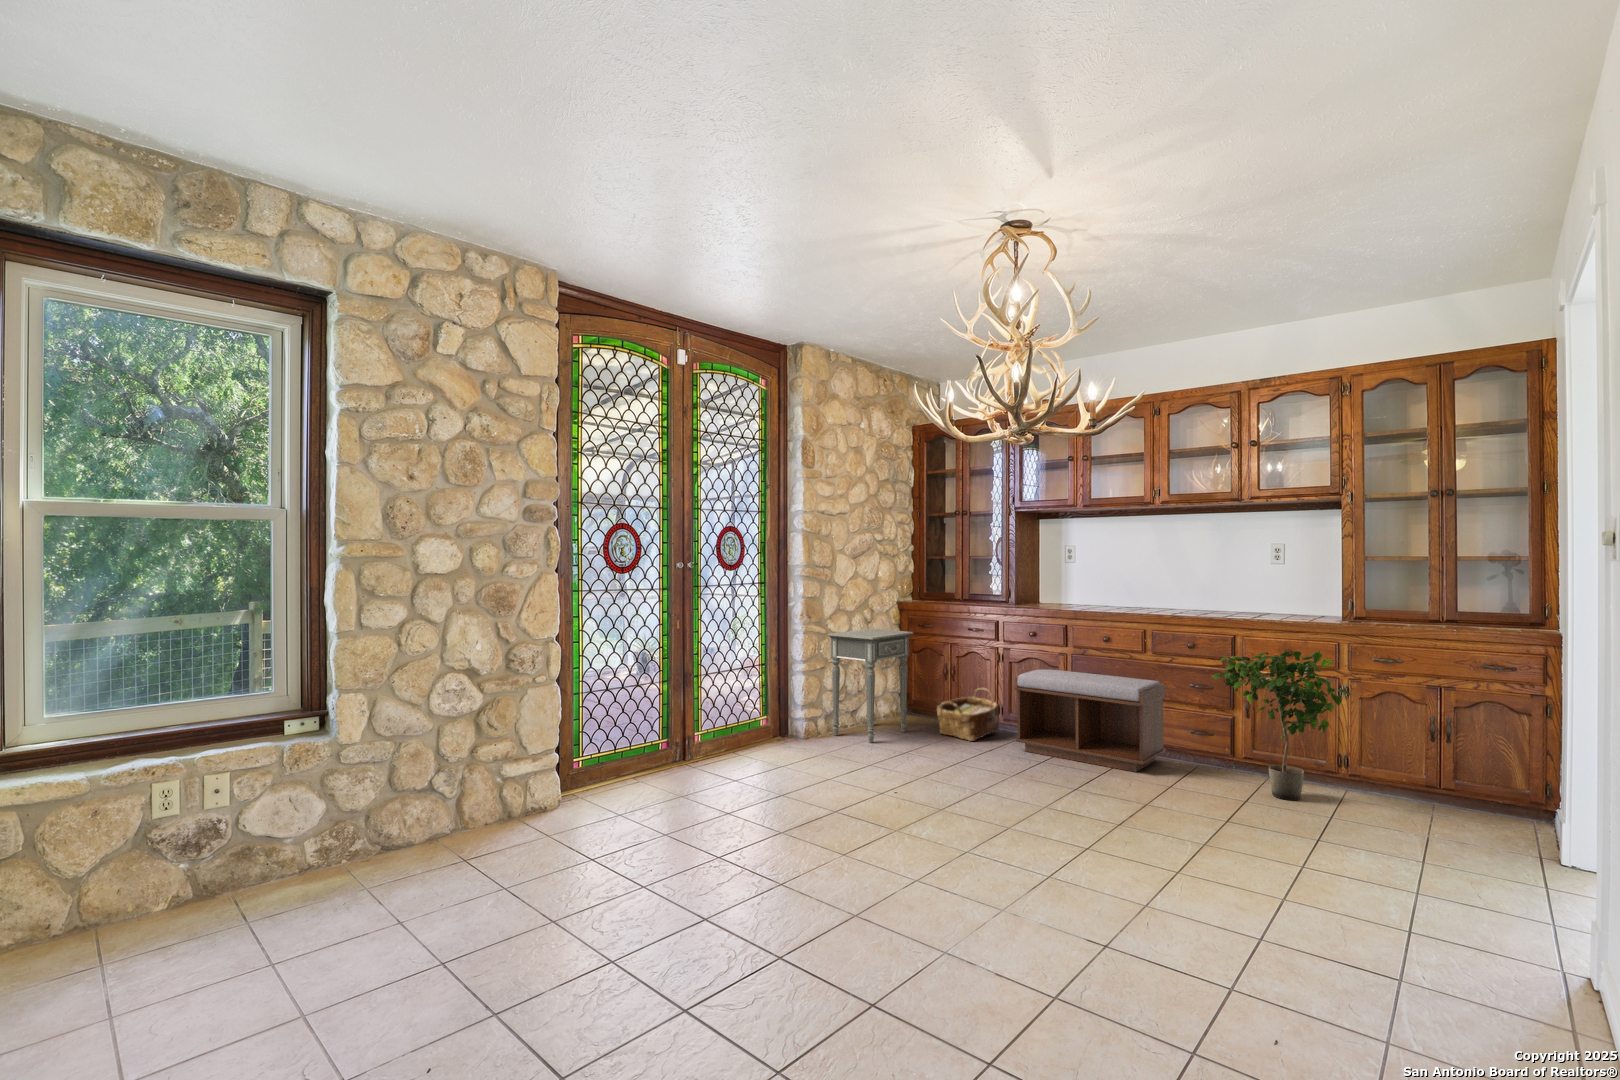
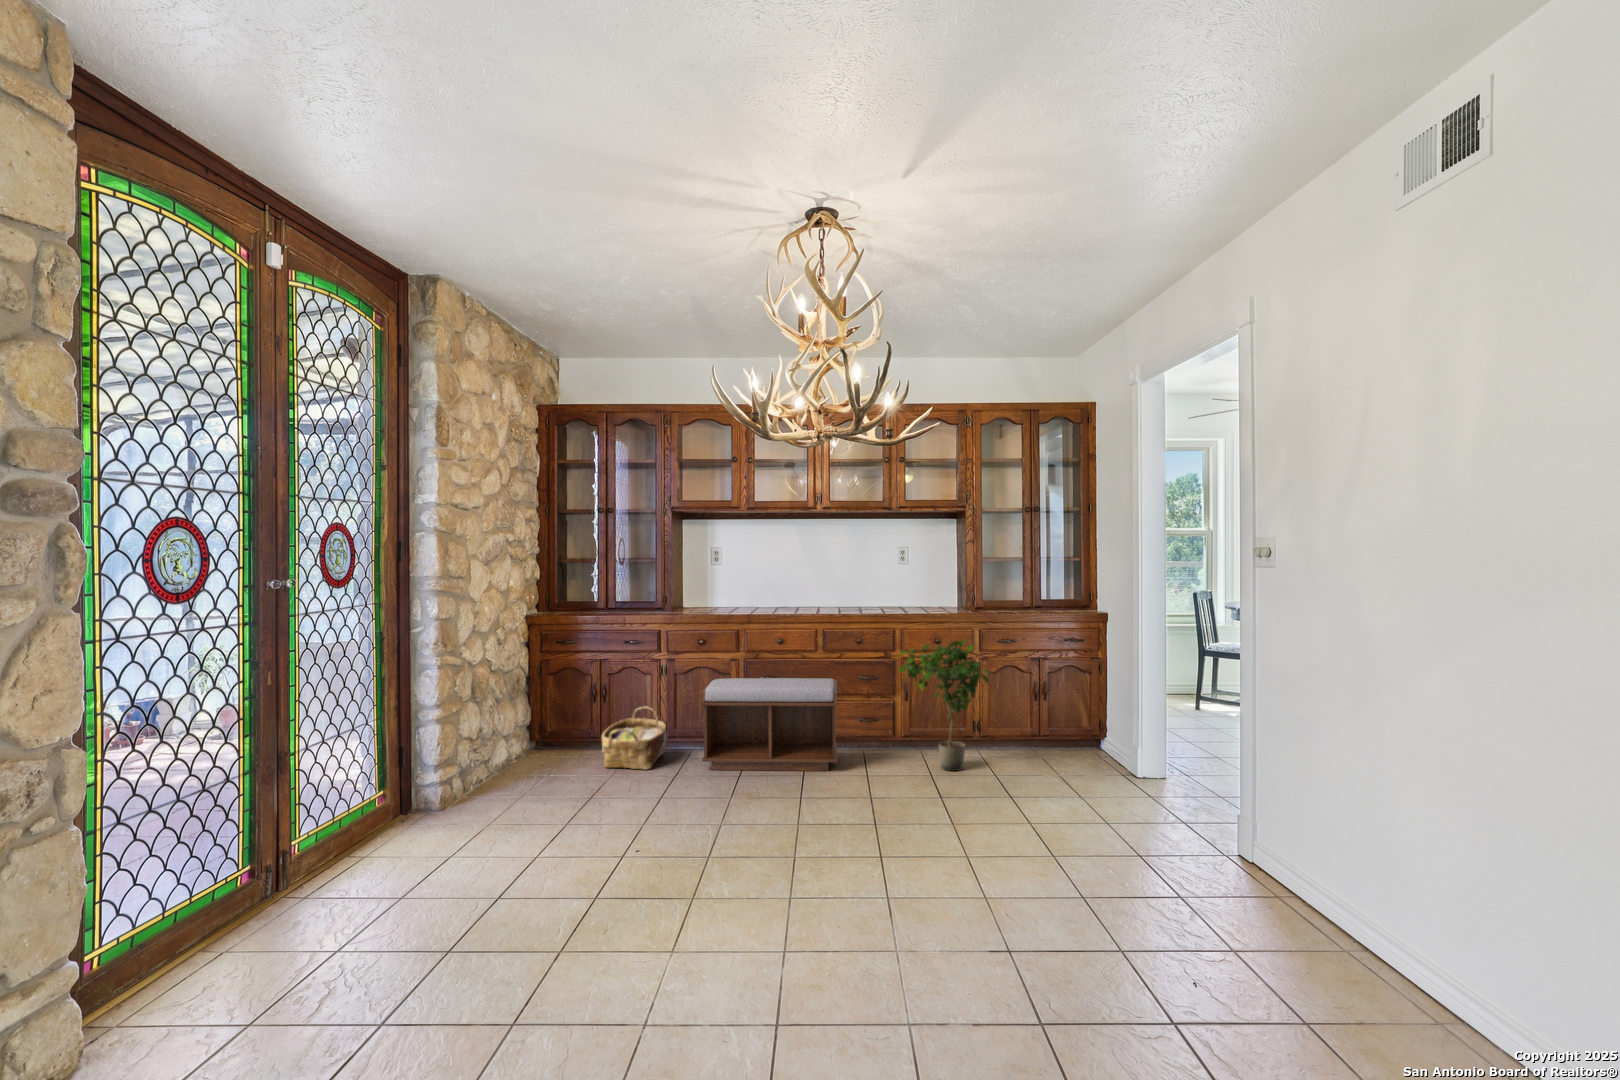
side table: present [828,629,913,743] -> none [469,652,571,796]

